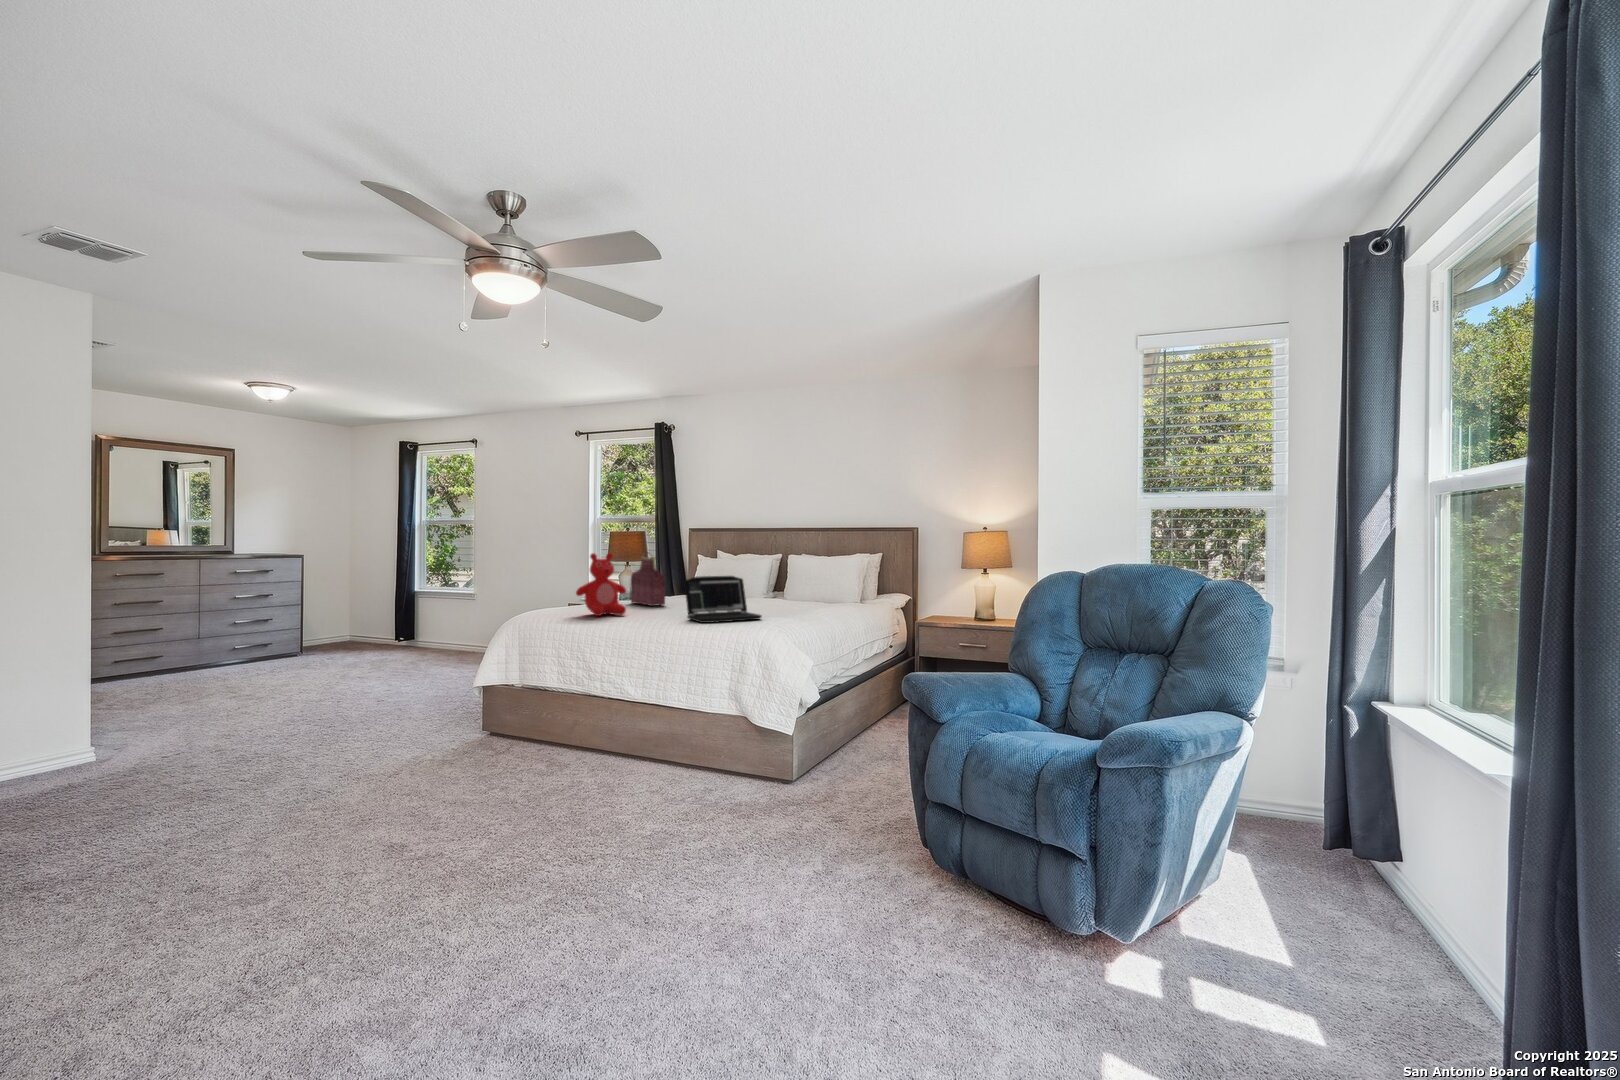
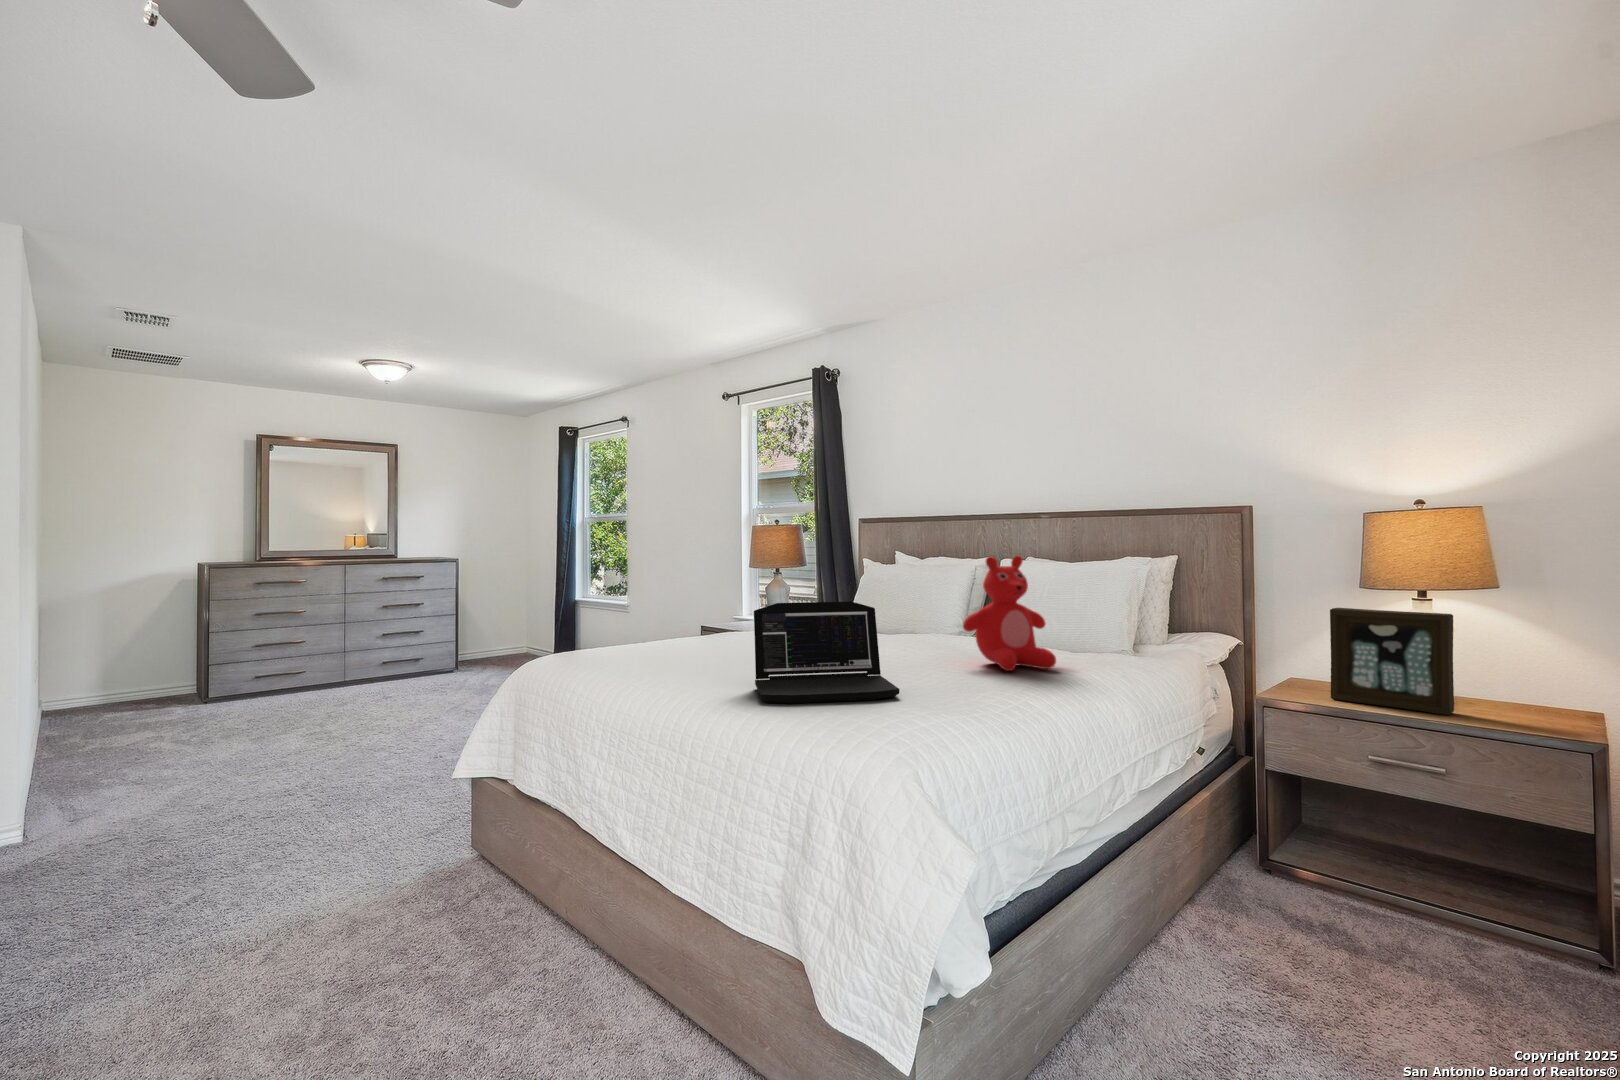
teddy bear: present [576,553,626,616] -> present [963,556,1056,671]
handbag: present [631,554,665,606] -> none [737,554,778,644]
picture frame: none [946,578,992,624] -> present [1330,608,1454,715]

